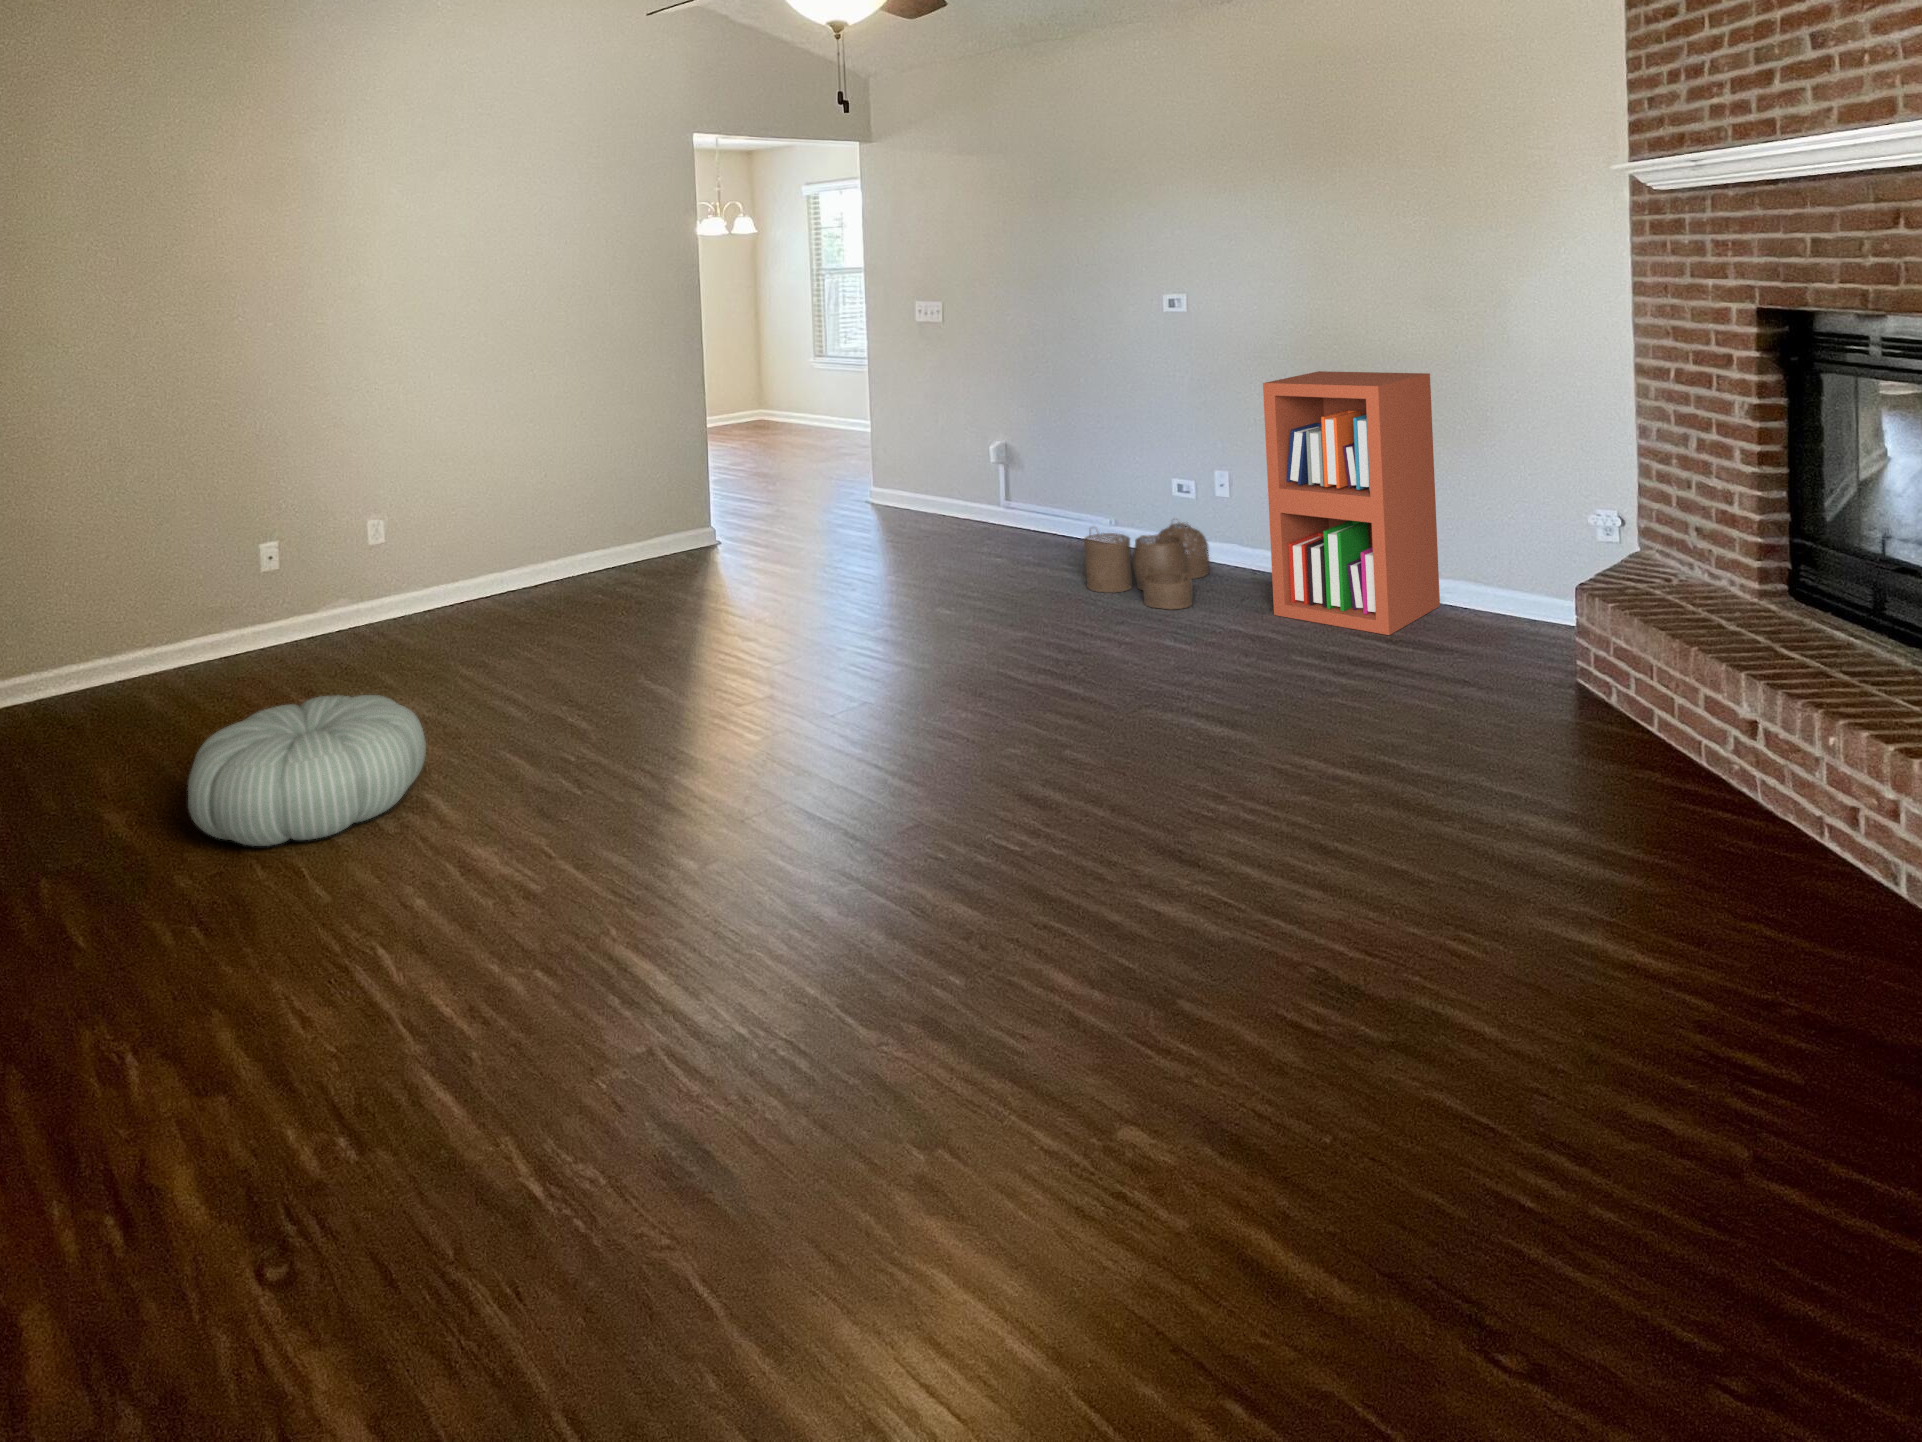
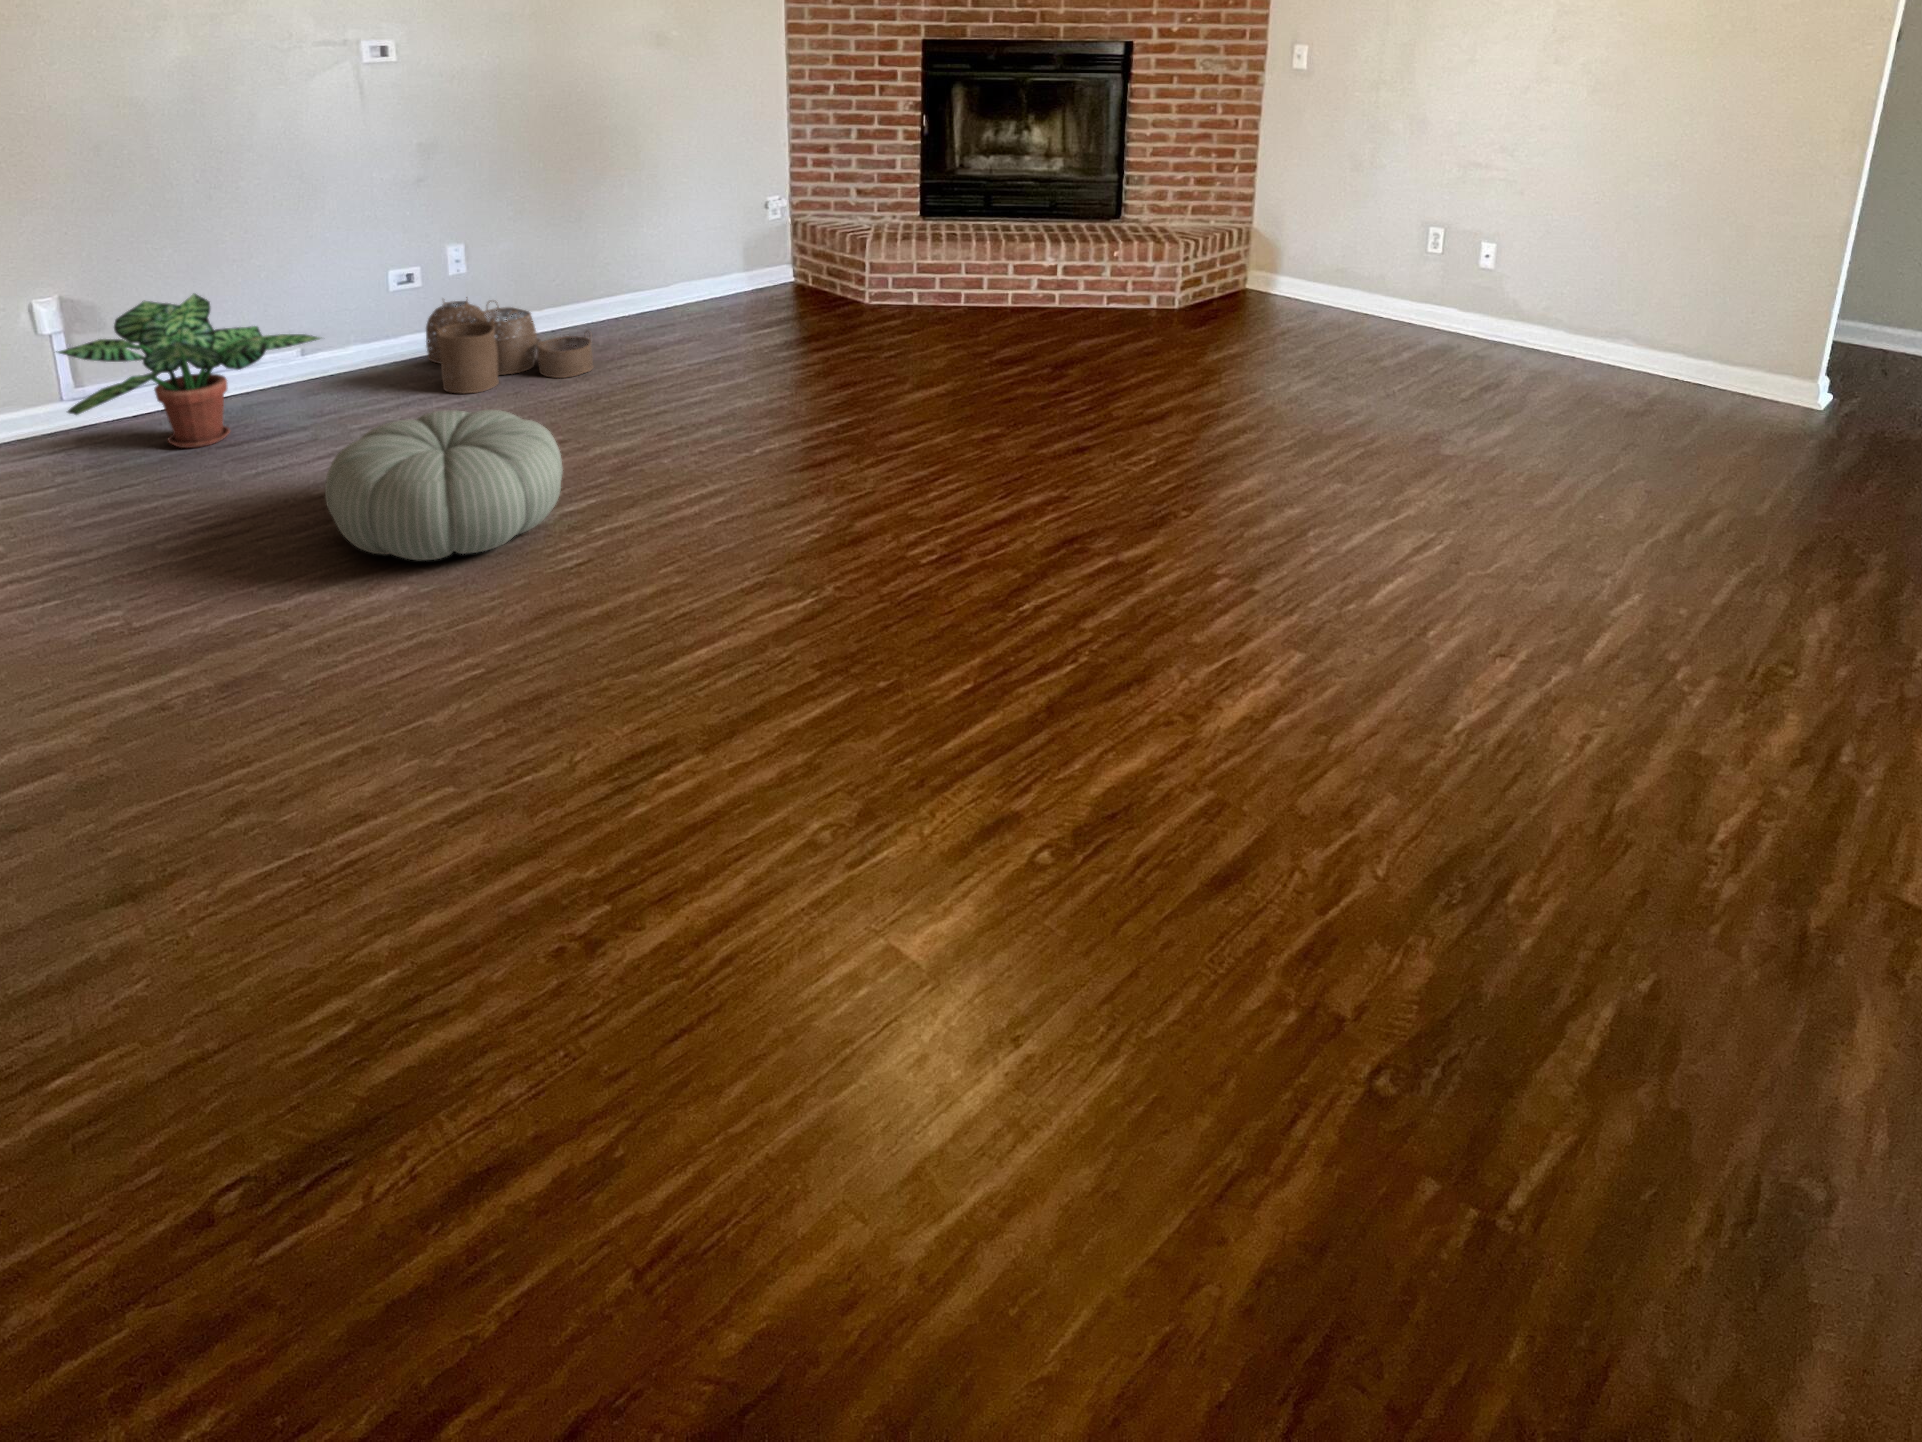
bookshelf: present [1263,371,1440,635] -> none [578,103,739,343]
potted plant: none [879,458,1021,560] -> present [56,294,320,448]
pouf: present [188,695,426,846] -> present [325,410,563,561]

